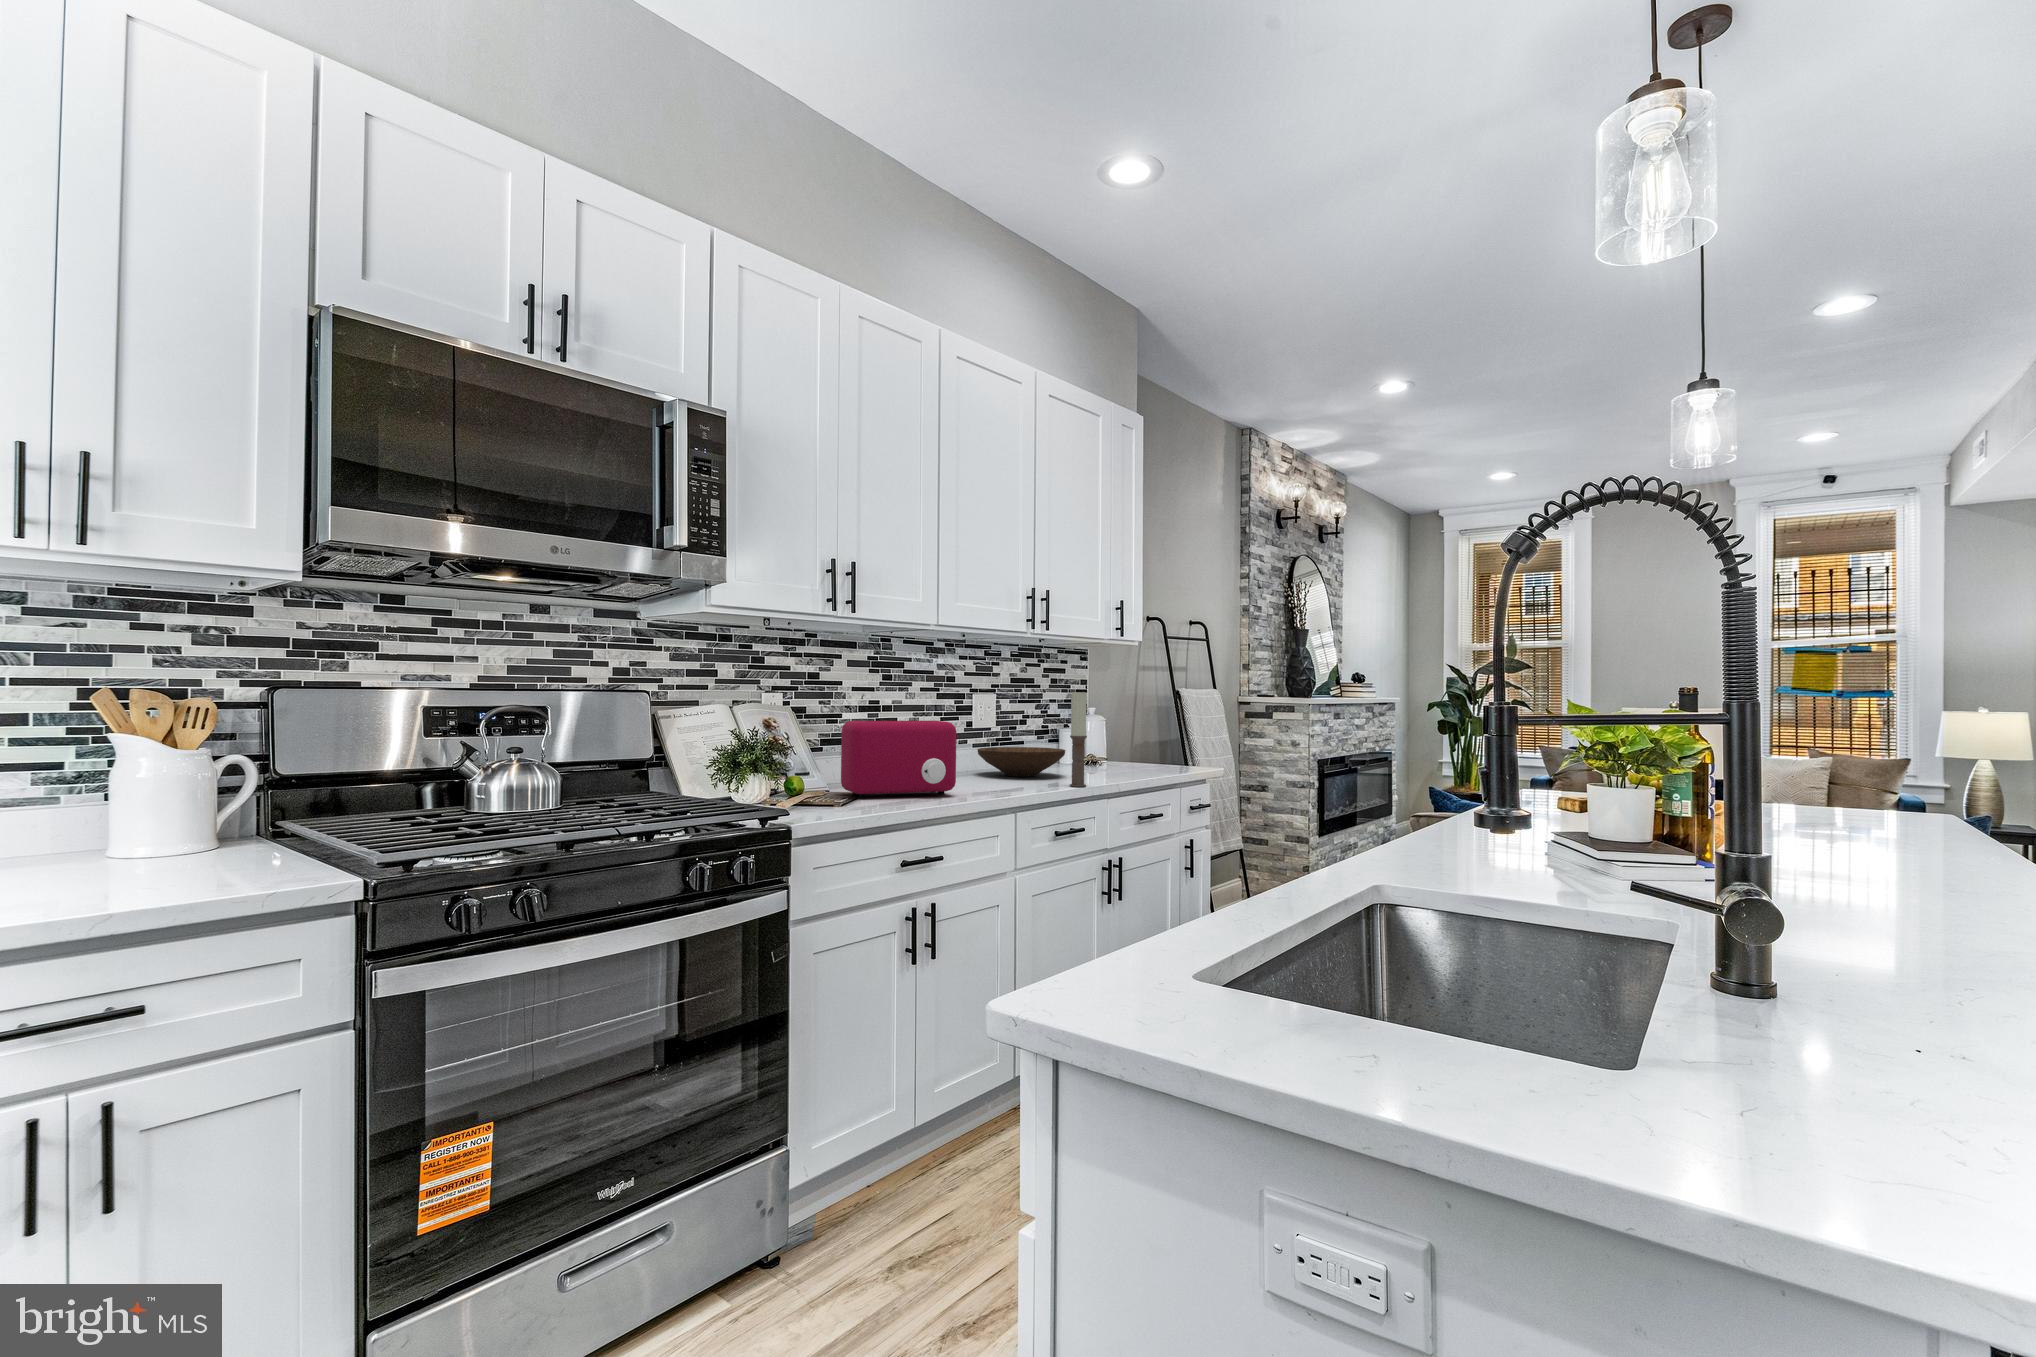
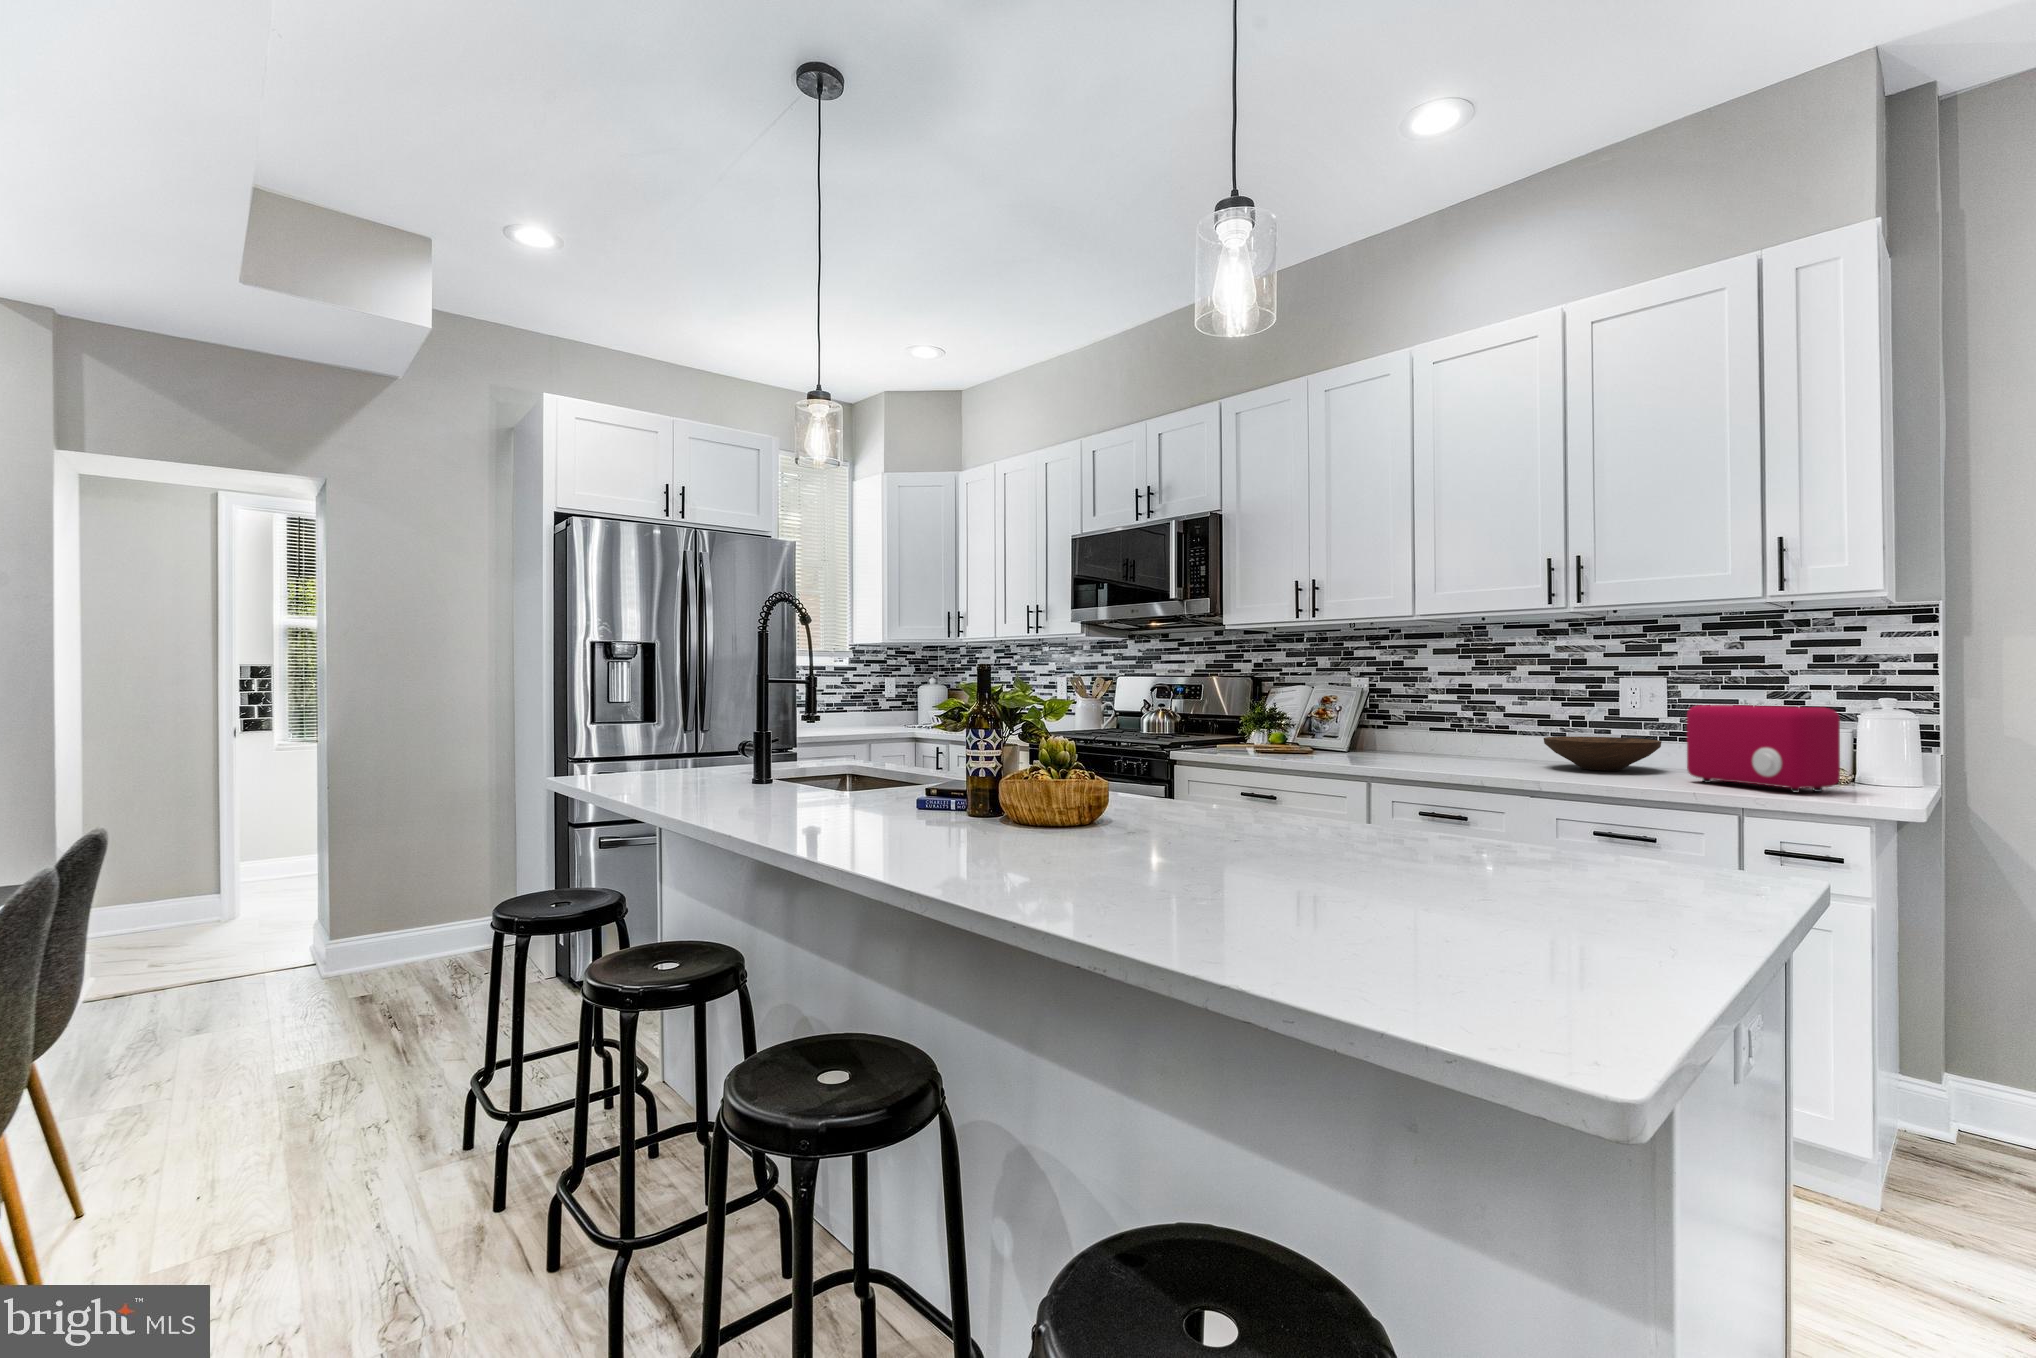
candle: present [1070,690,1087,787] -> none [1507,670,1527,776]
toaster: present [841,721,956,798] -> present [1687,705,1840,793]

